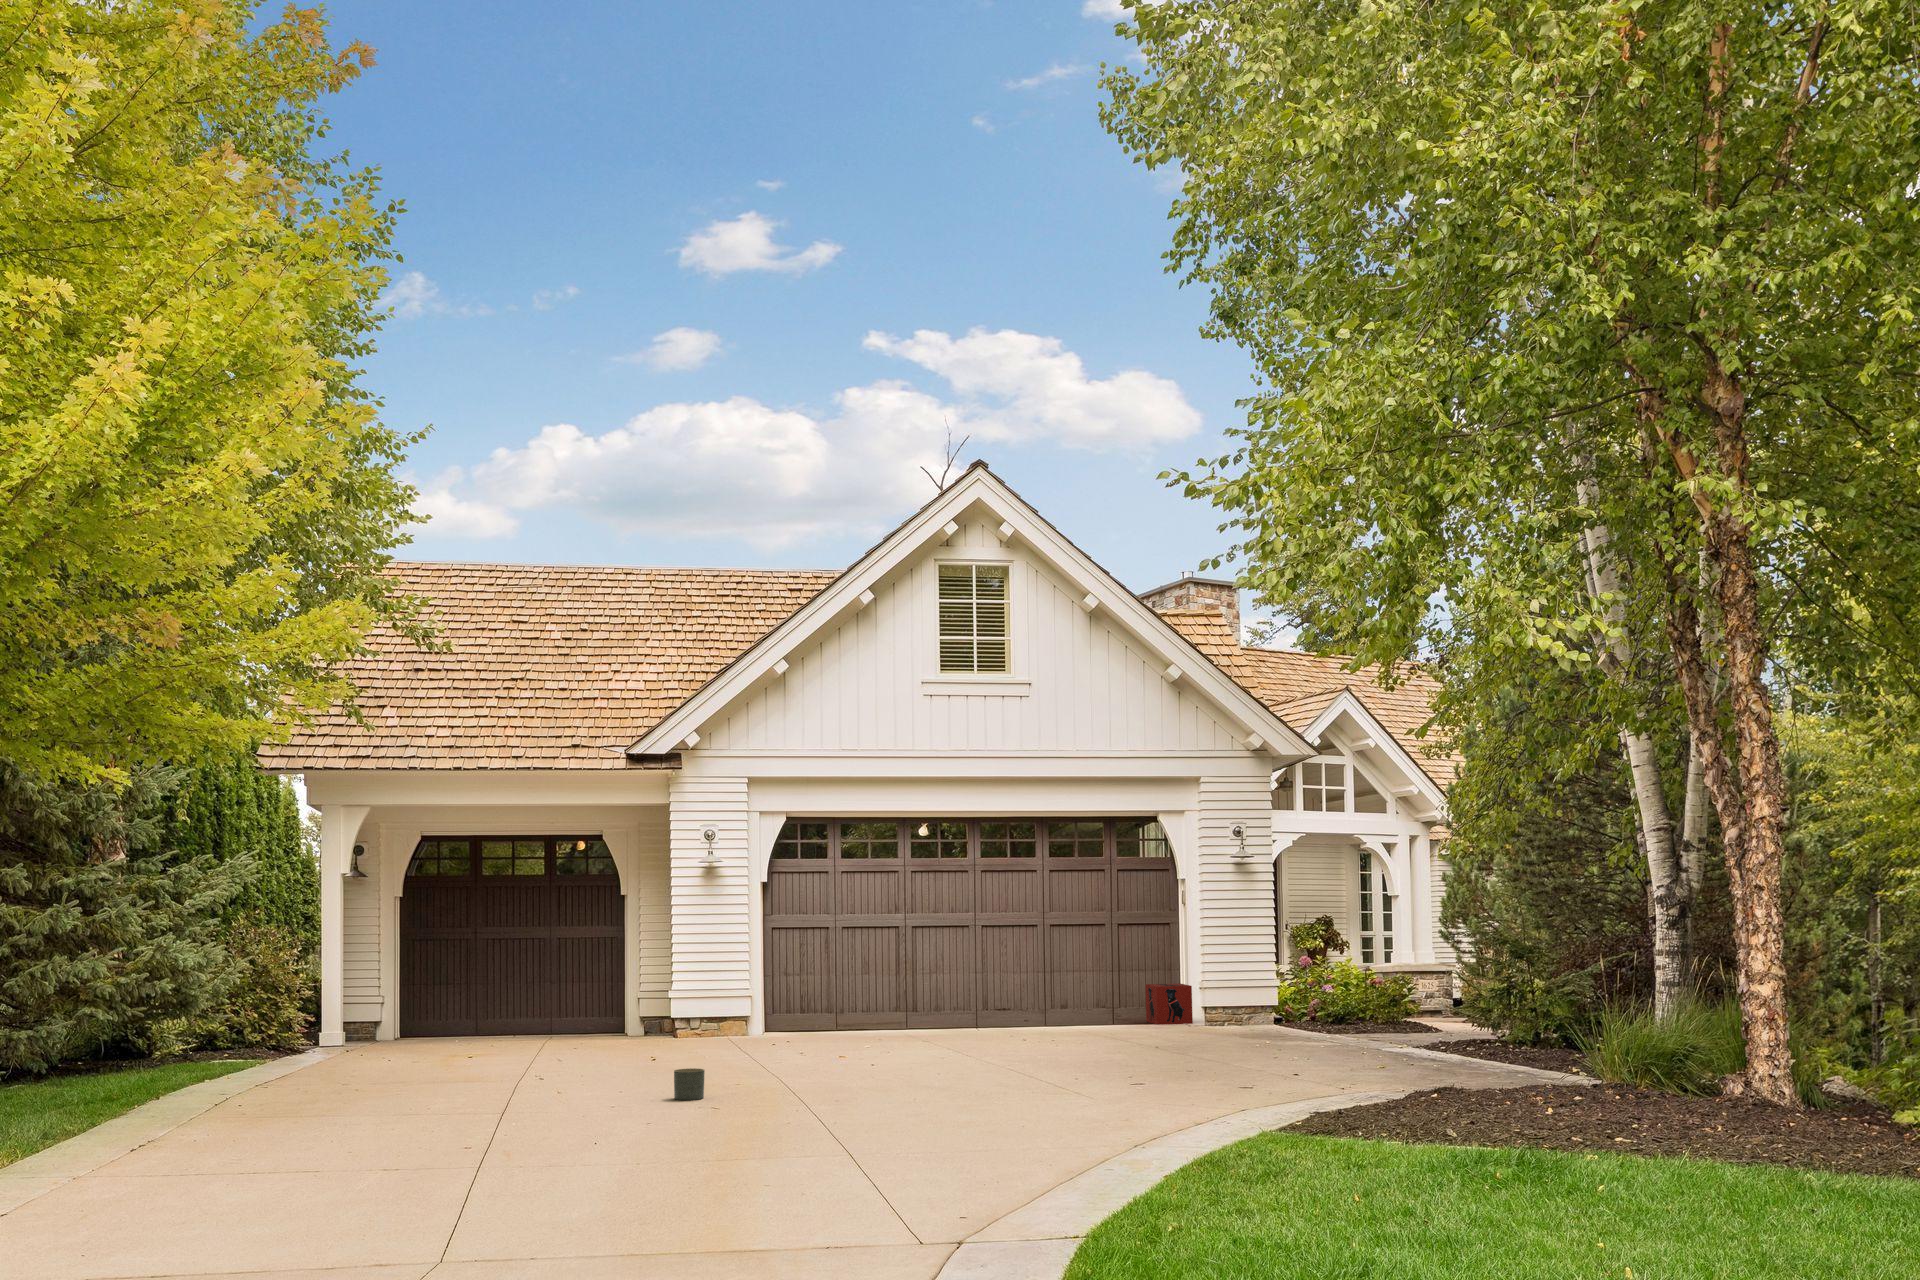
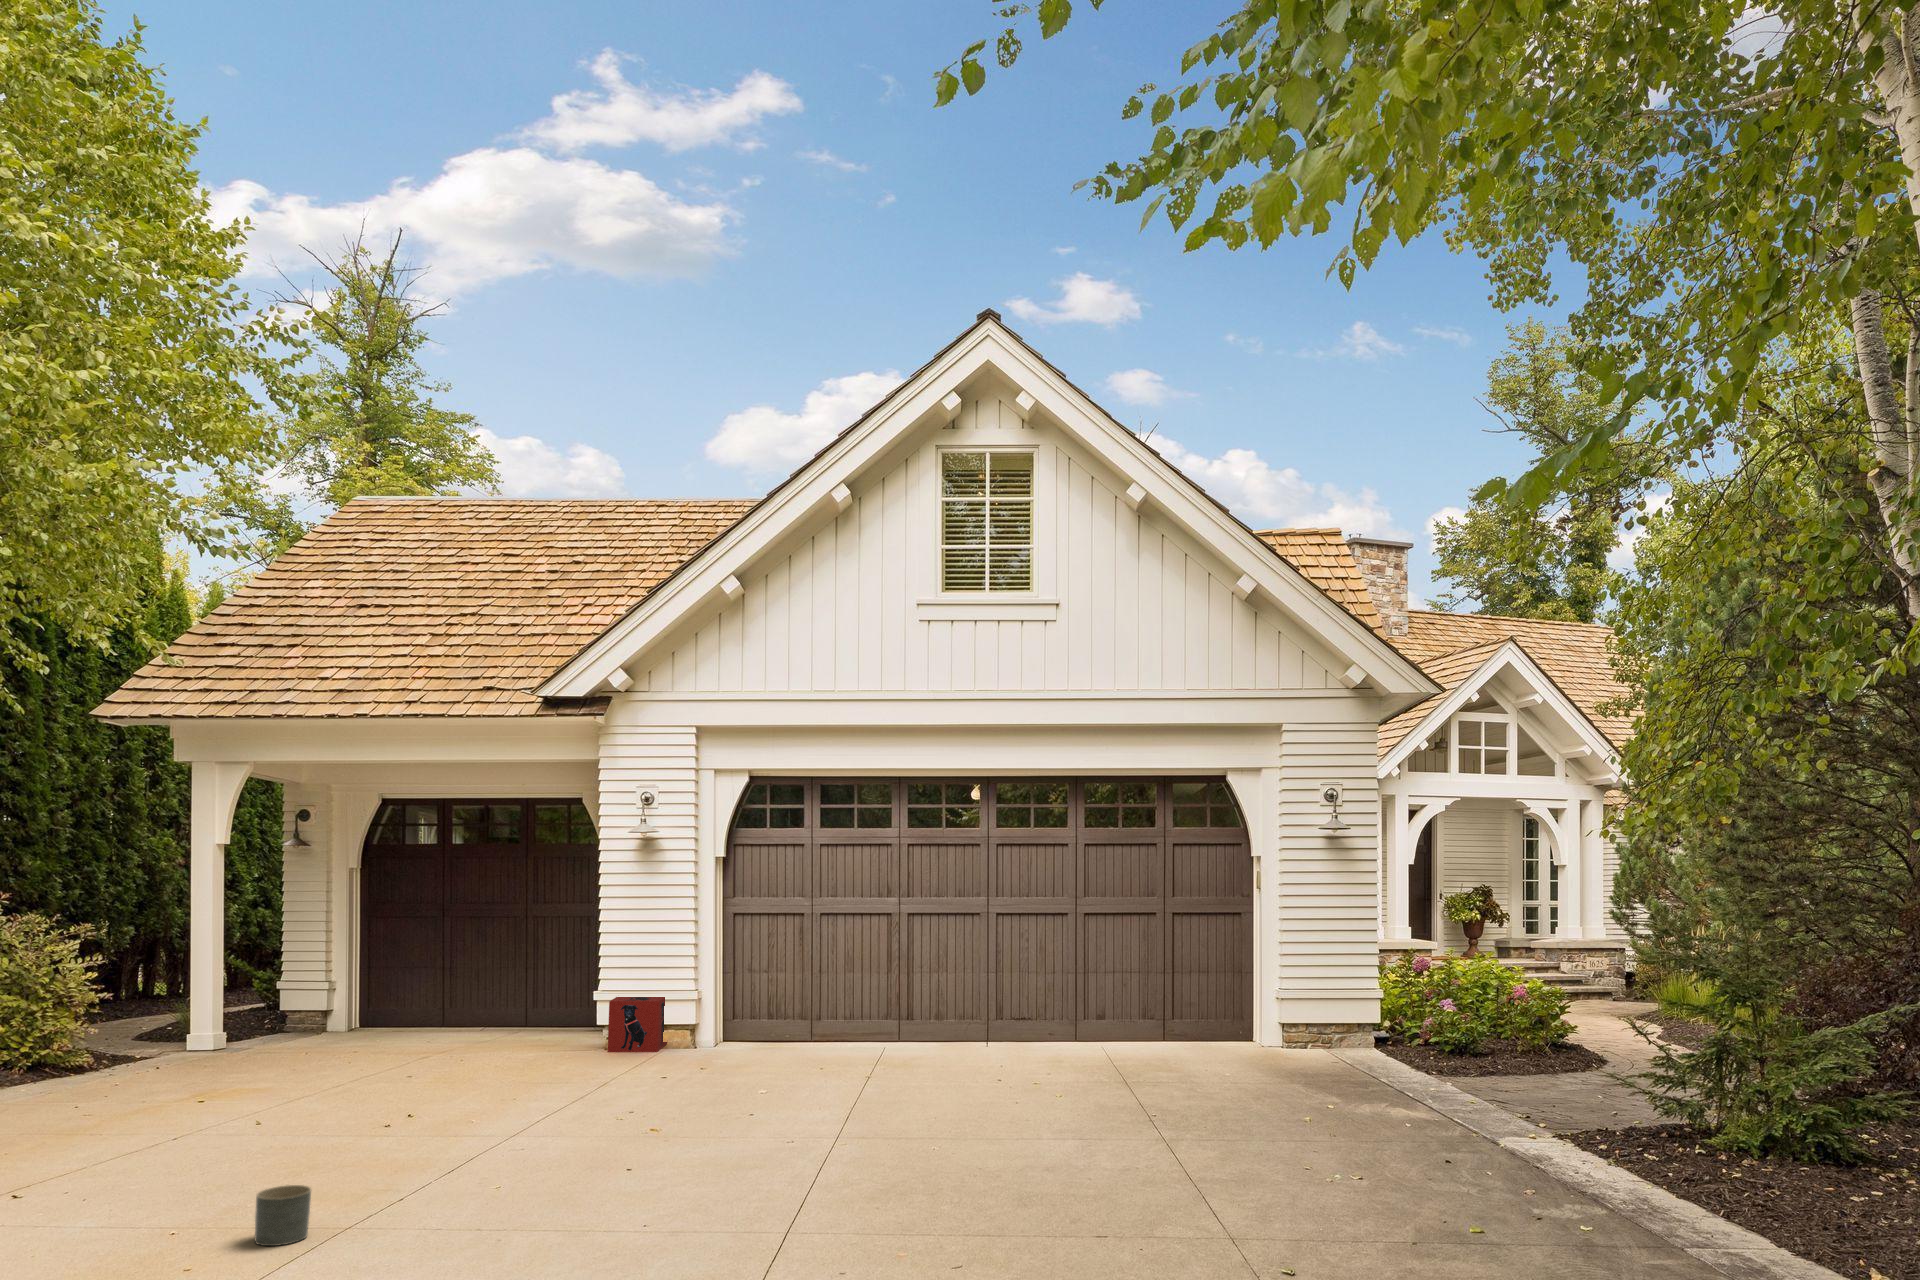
storage box: present [1146,983,1193,1025] -> present [608,997,667,1052]

